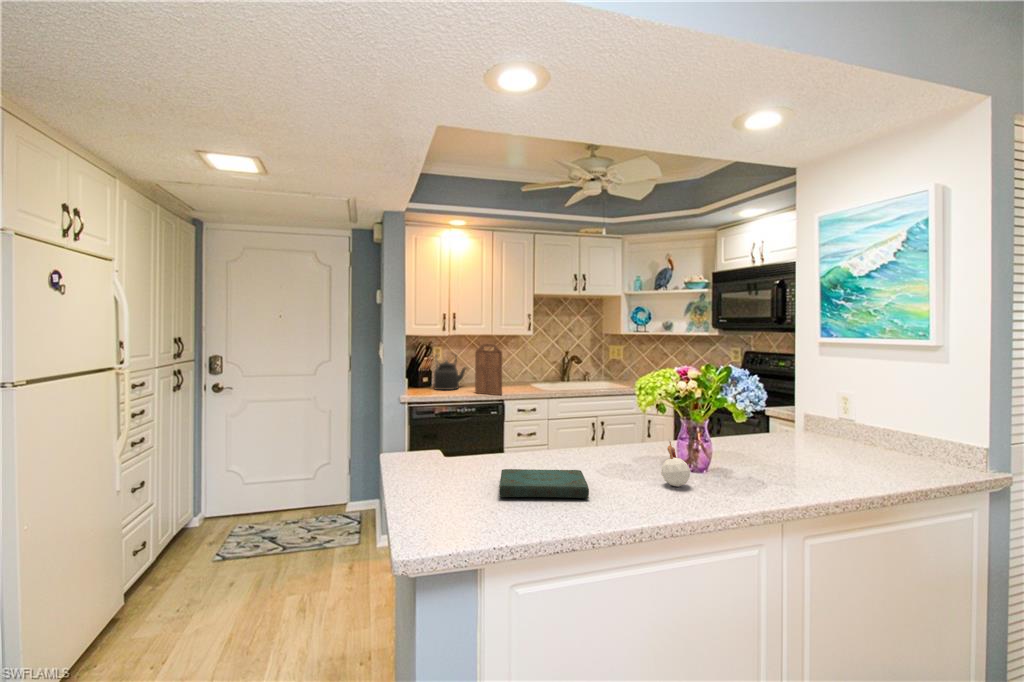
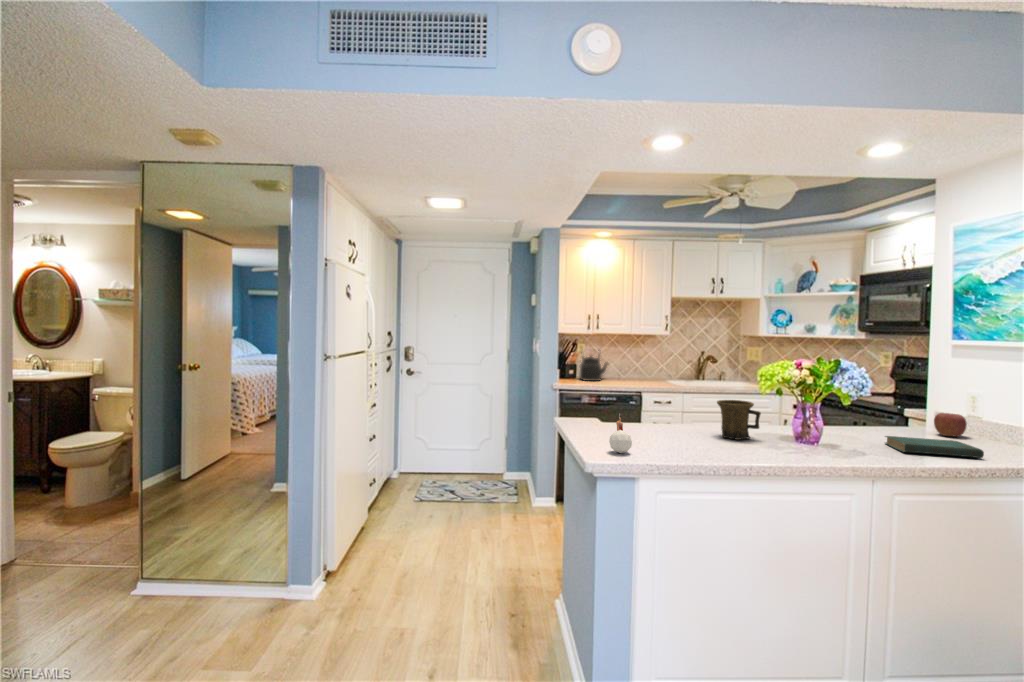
cutting board: present [475,344,502,395] -> none [617,341,642,387]
apple: none [808,417,840,443] -> present [934,413,967,437]
mug: none [592,419,644,471] -> present [717,400,761,440]
candle: present [661,441,691,487] -> present [609,415,632,453]
book: present [499,469,589,498] -> present [885,436,984,458]

